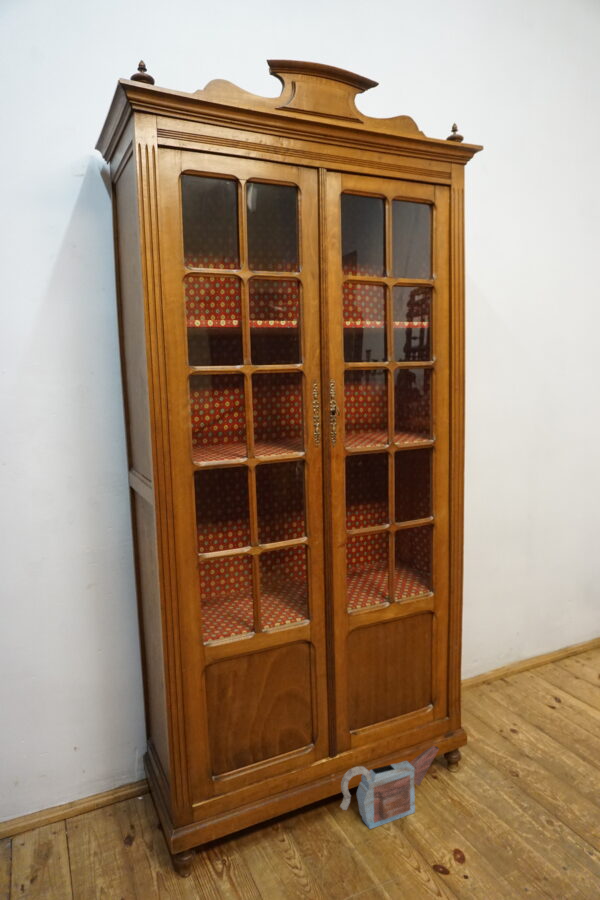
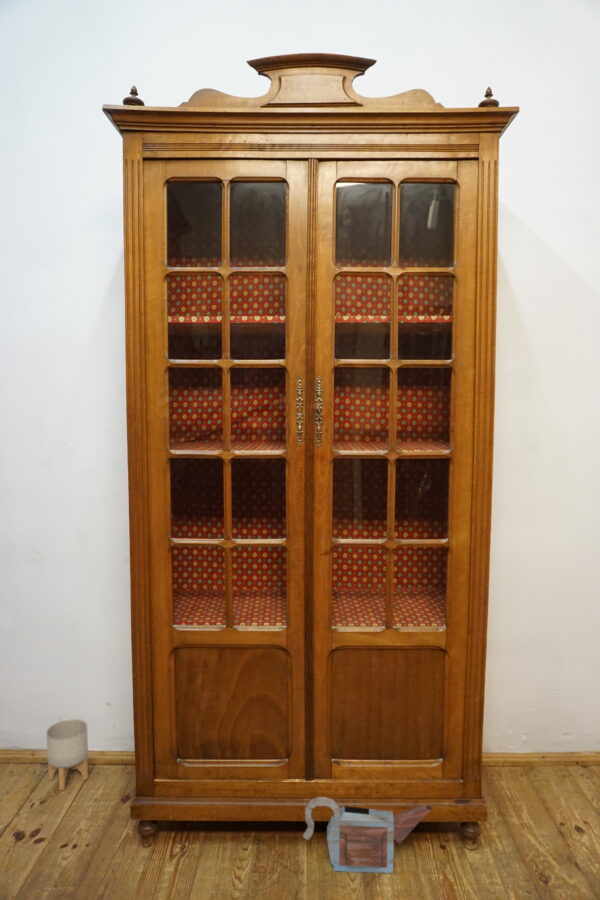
planter: none [15,774,67,858] -> present [47,719,88,790]

